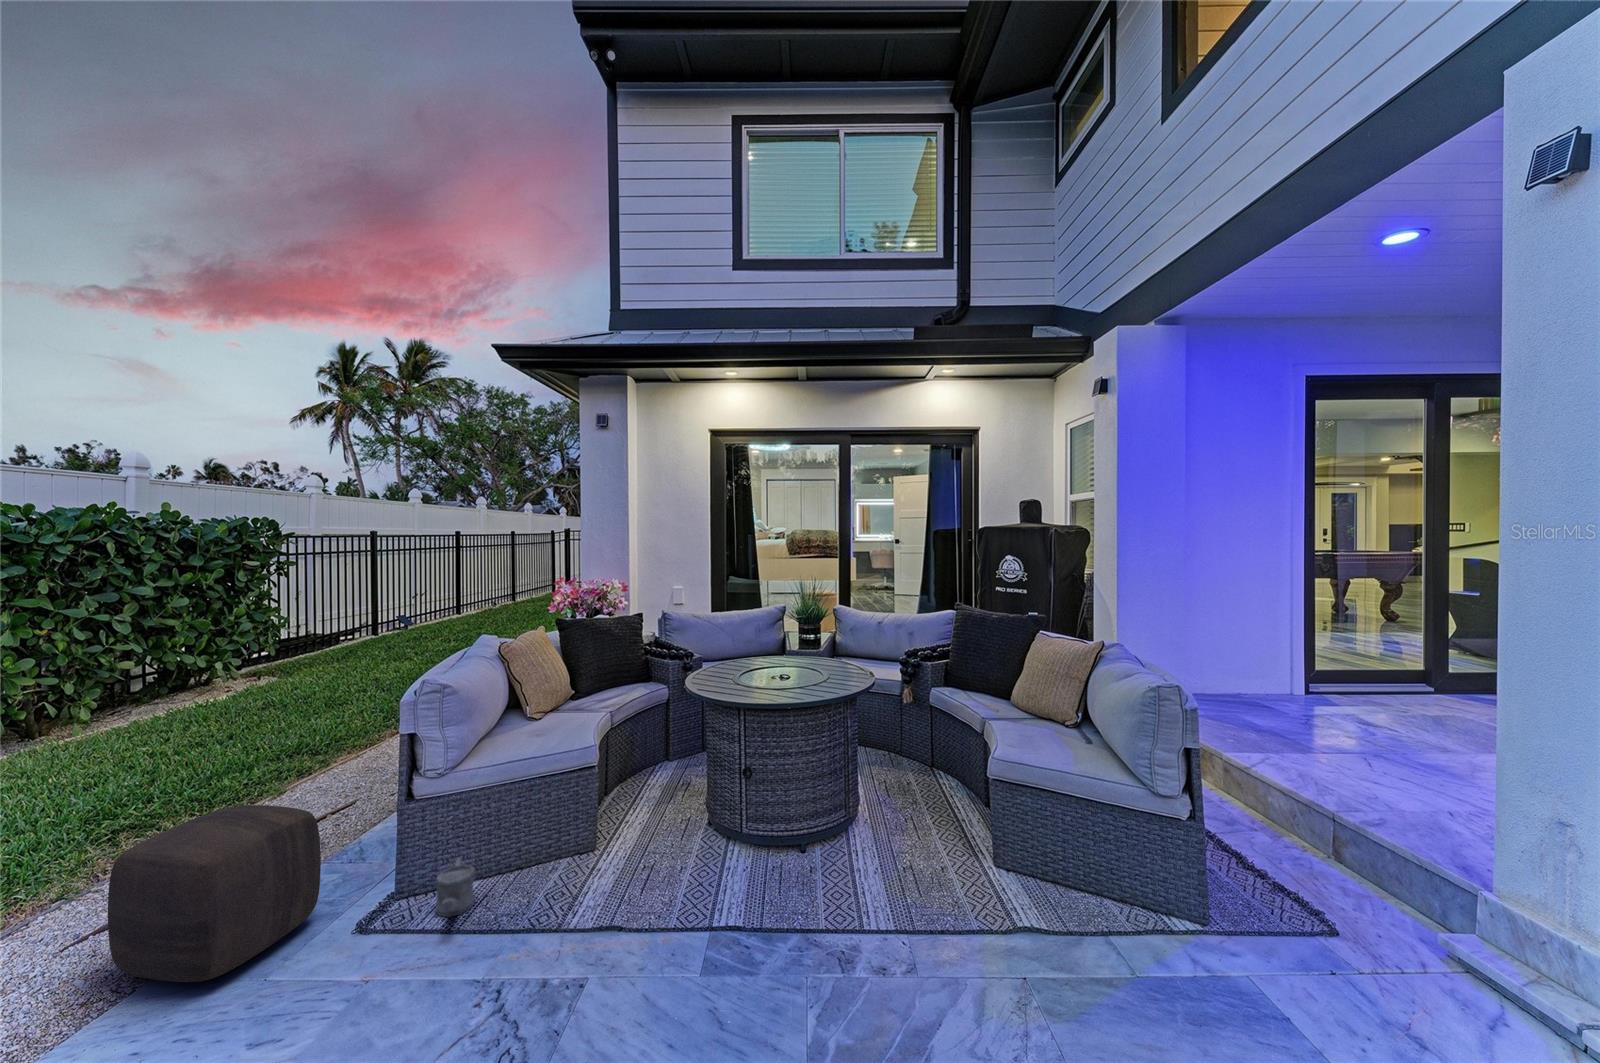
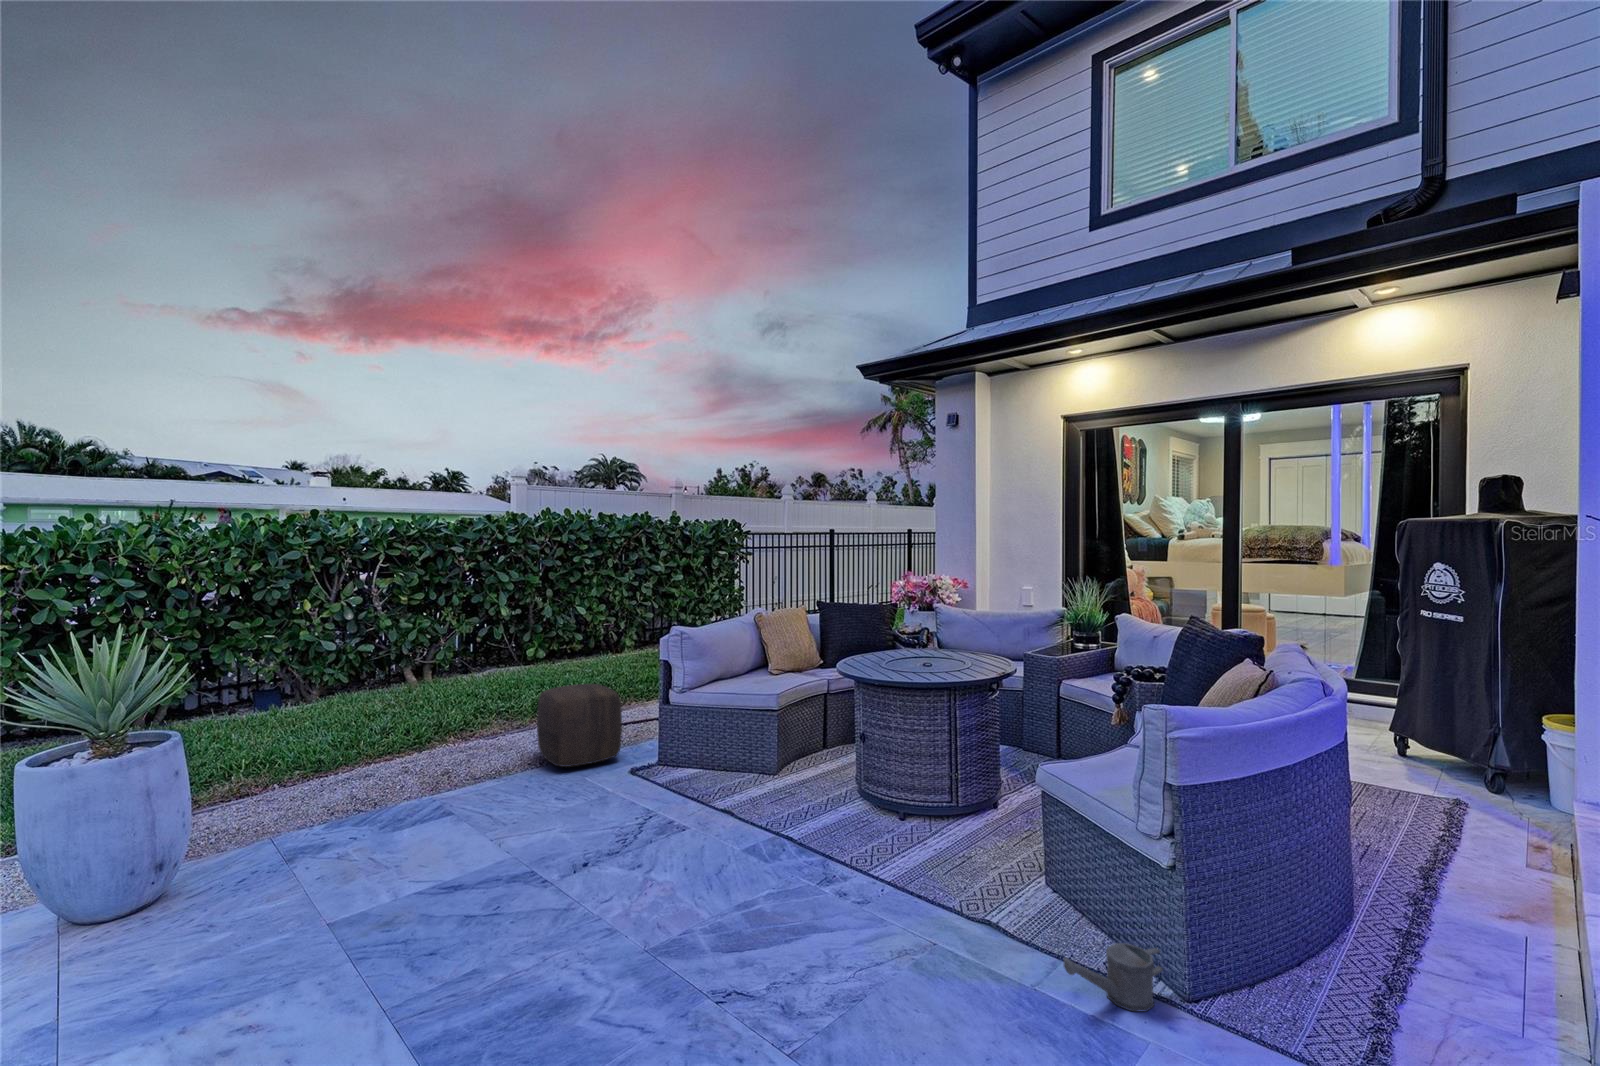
watering can: present [436,858,475,917] -> present [1064,943,1163,1011]

